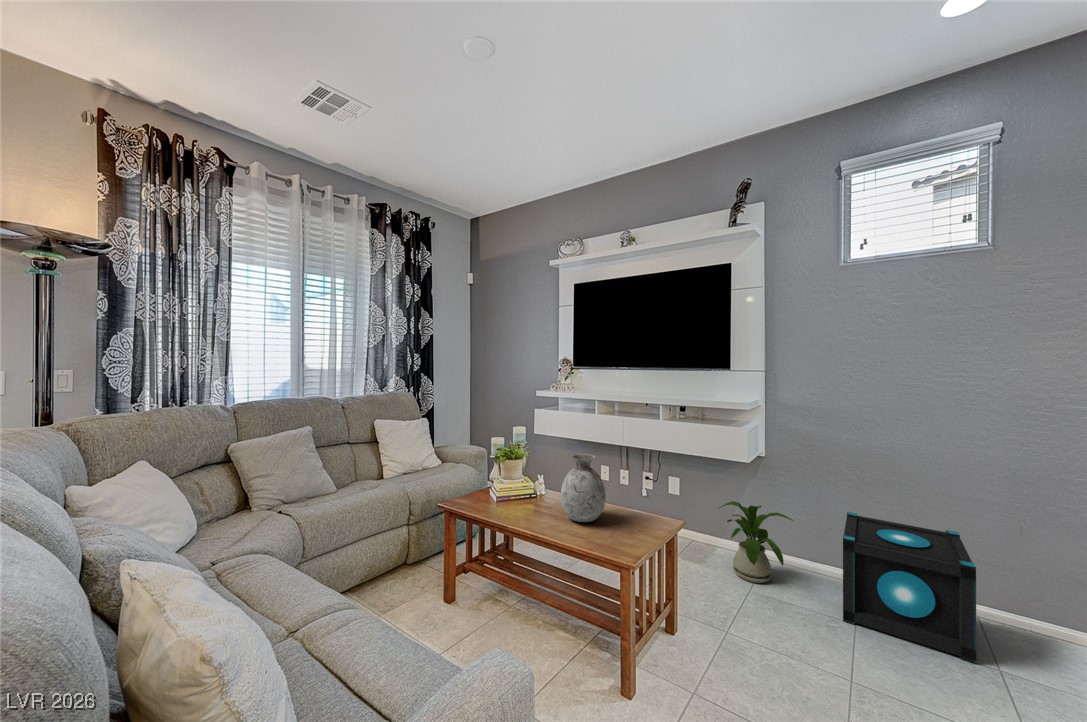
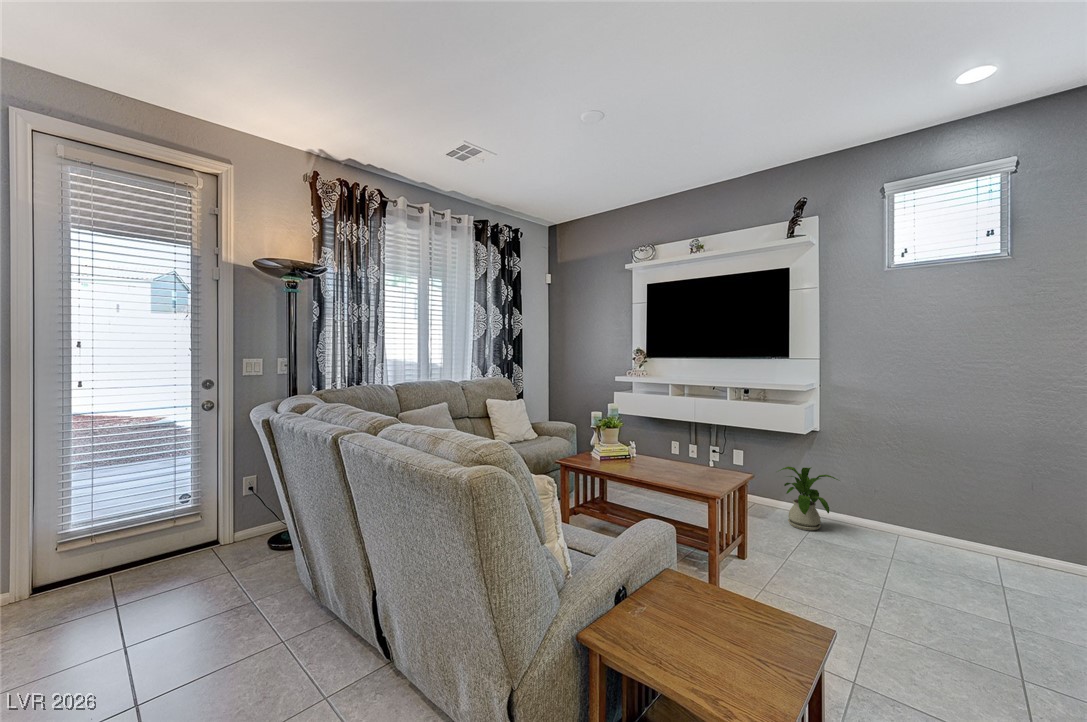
vase: present [561,454,606,522] -> none [651,421,686,470]
speaker: present [843,512,976,664] -> none [876,475,978,579]

